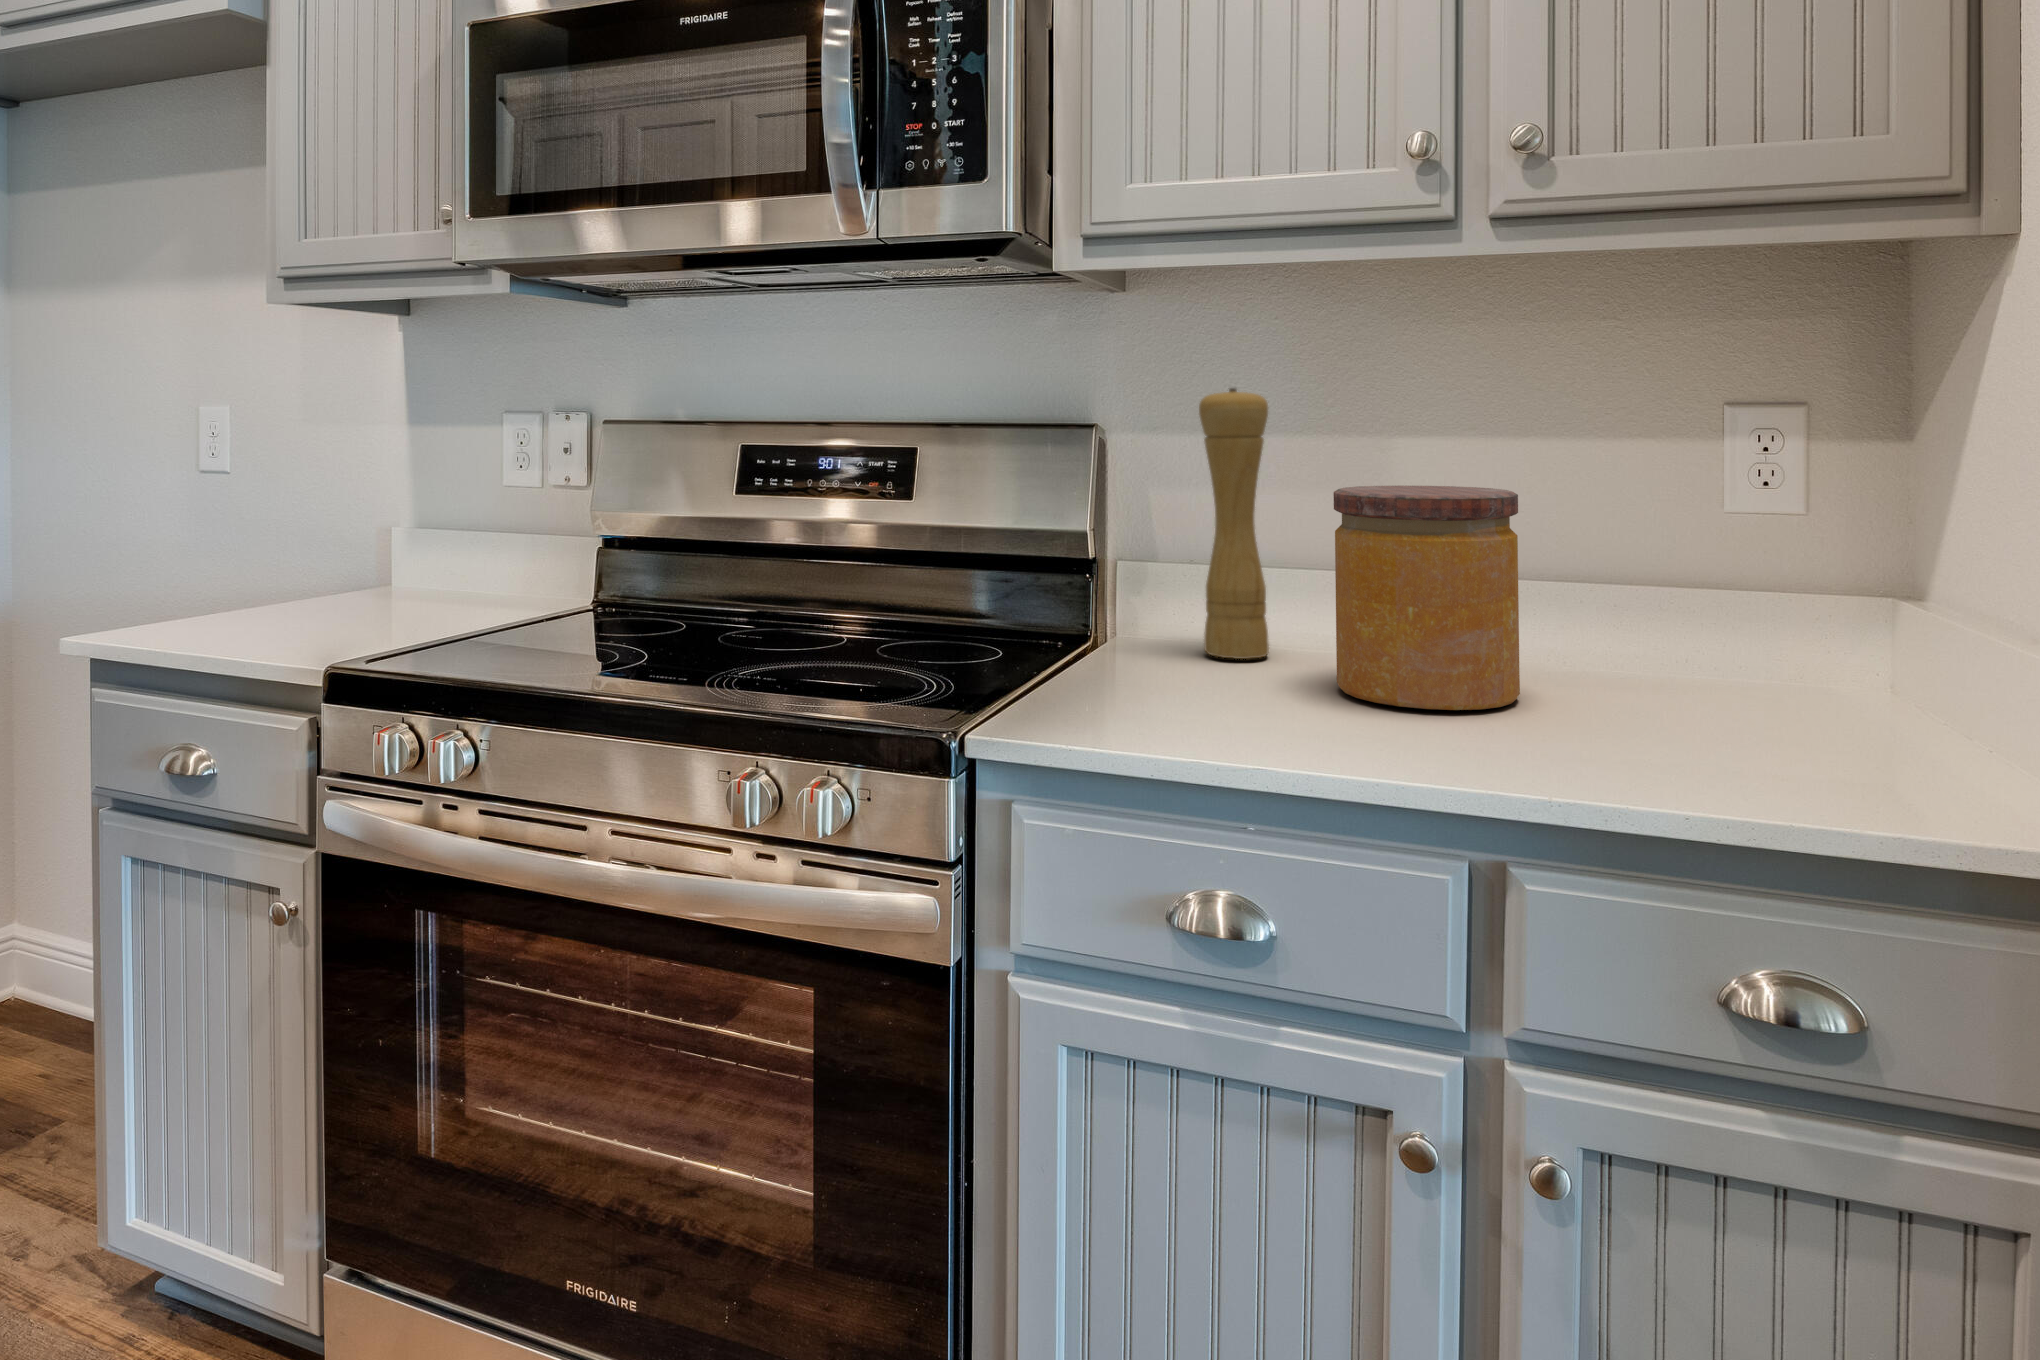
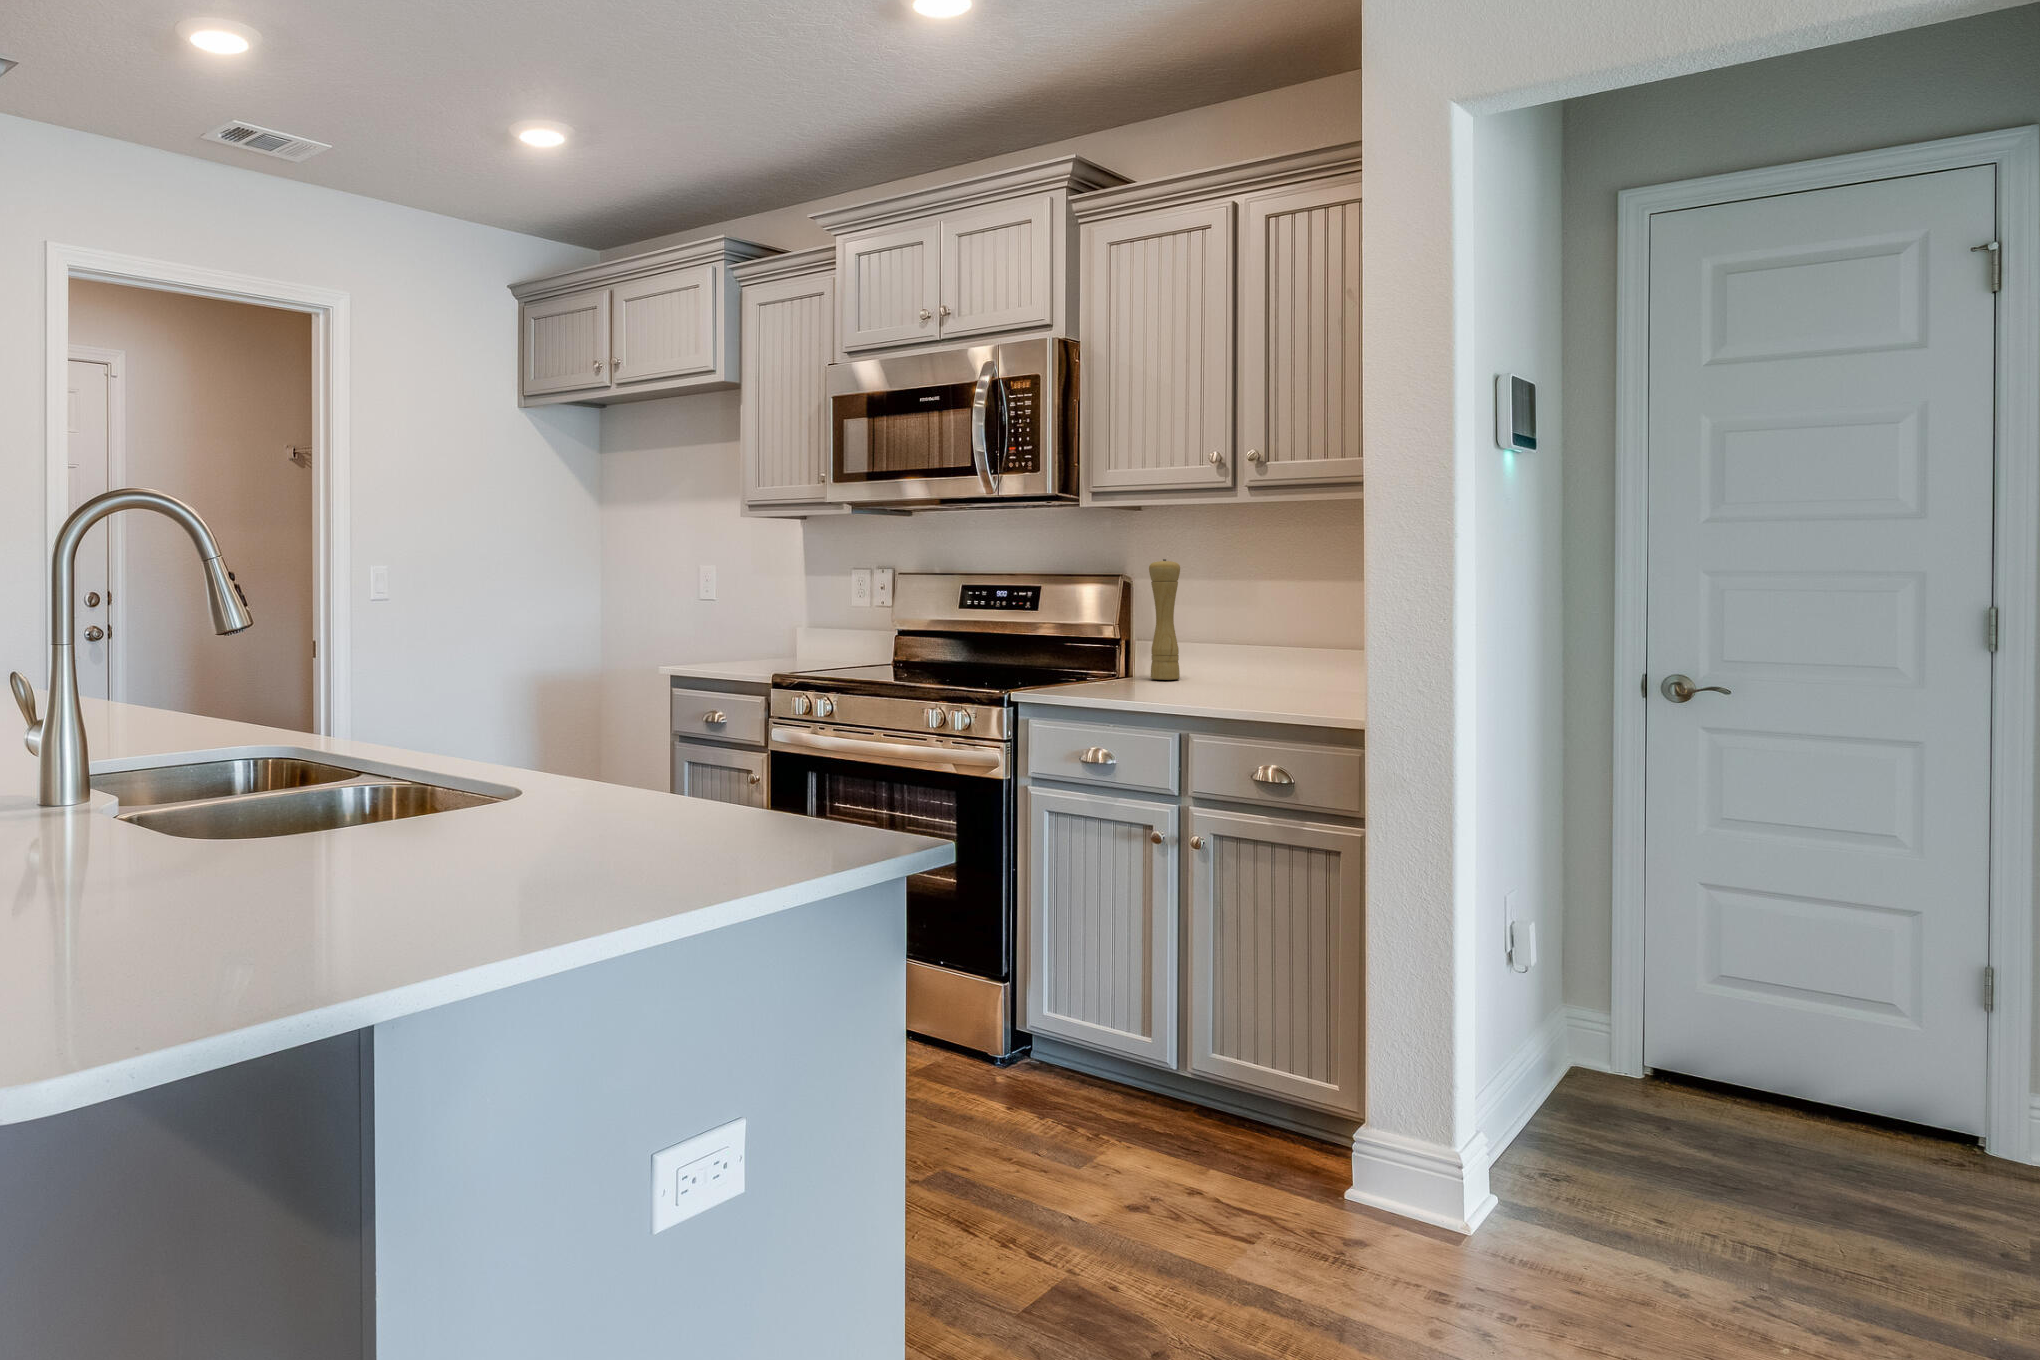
jar: present [1334,485,1520,710] -> none [1183,602,1258,692]

